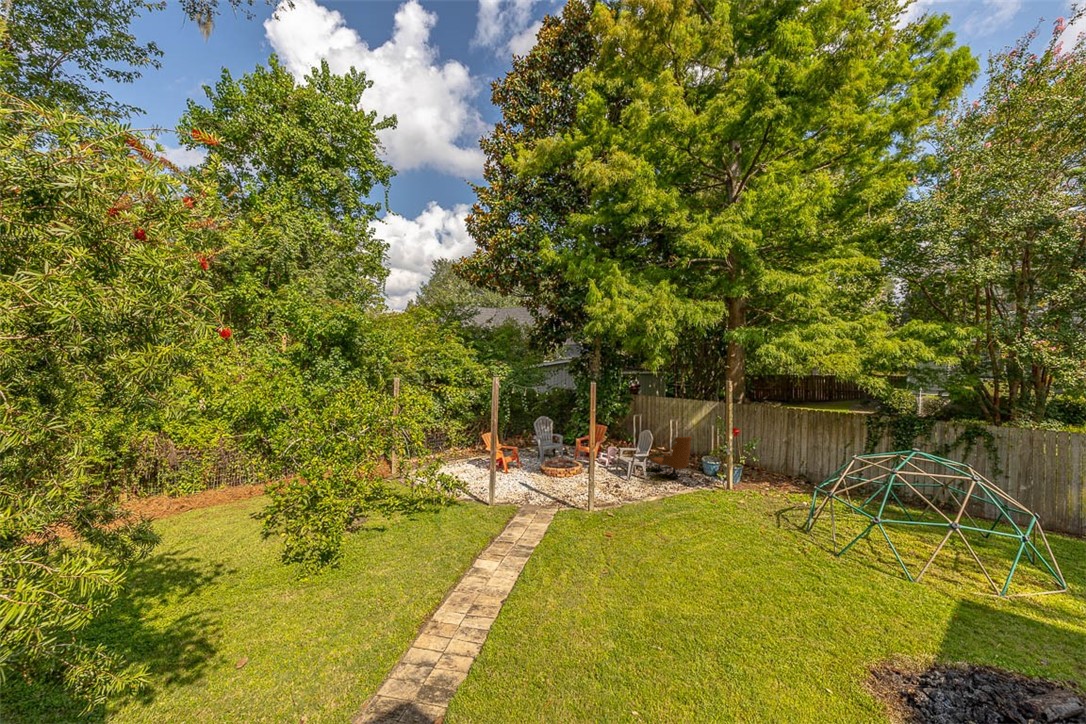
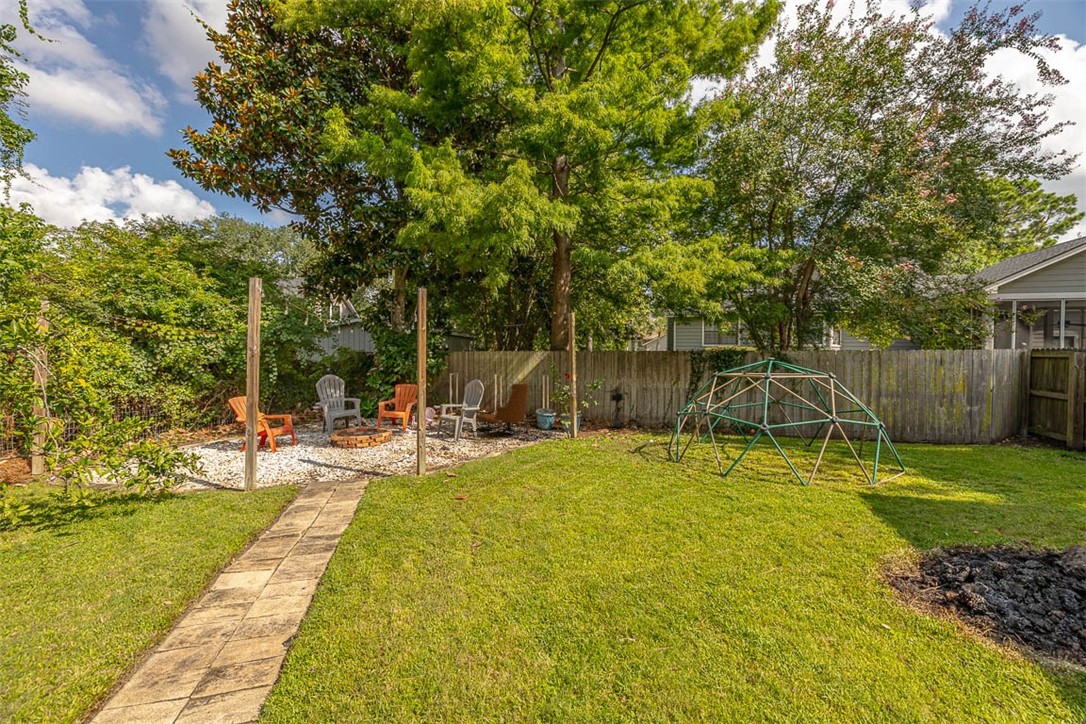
potted plant: none [774,443,799,482] -> present [606,388,629,427]

